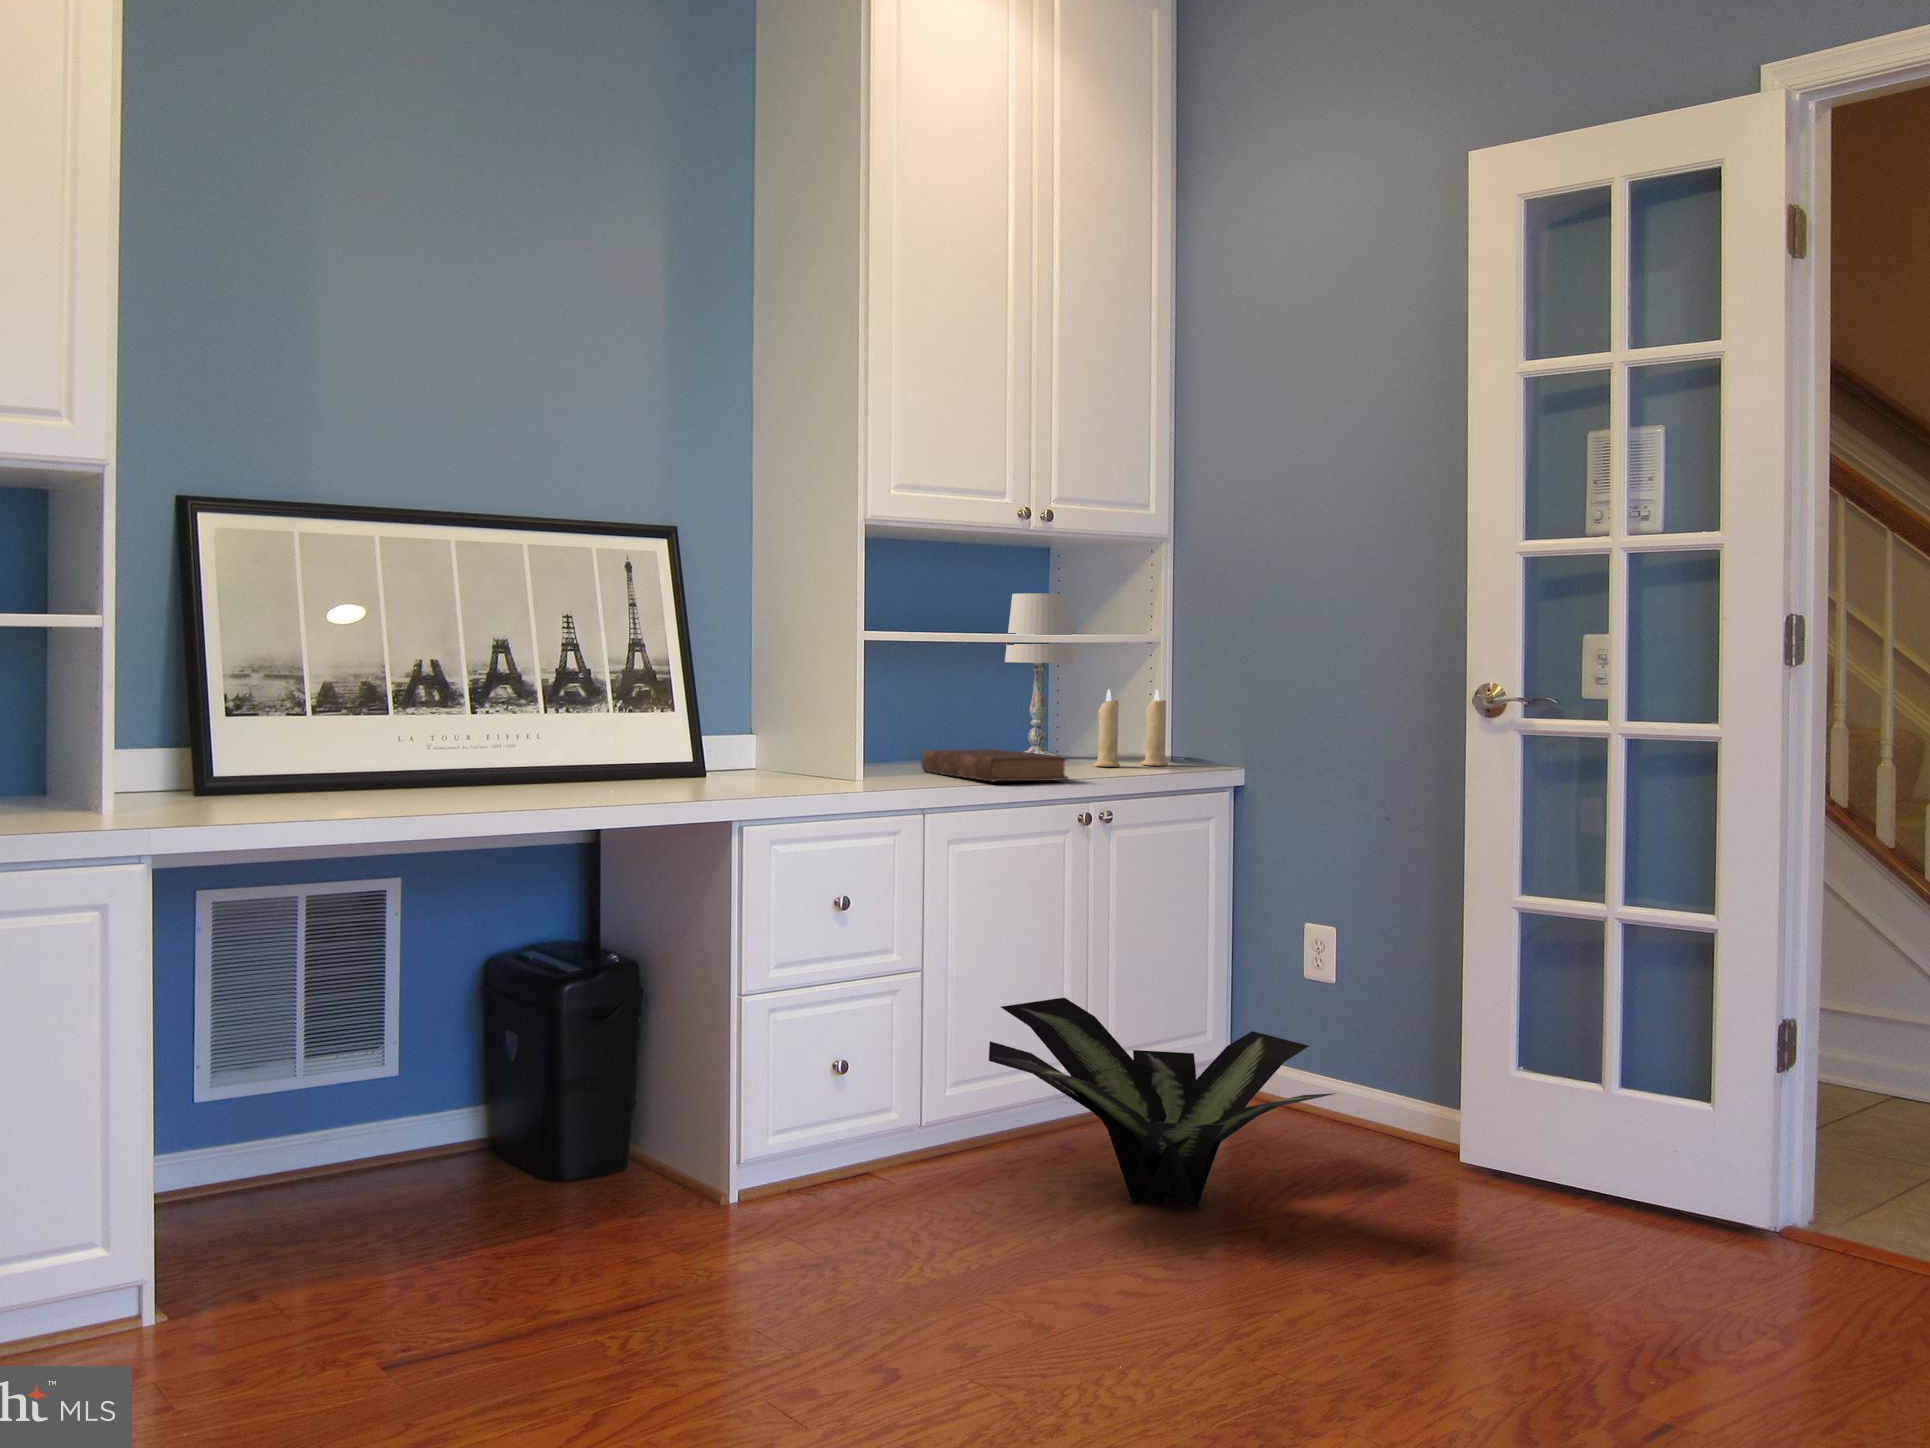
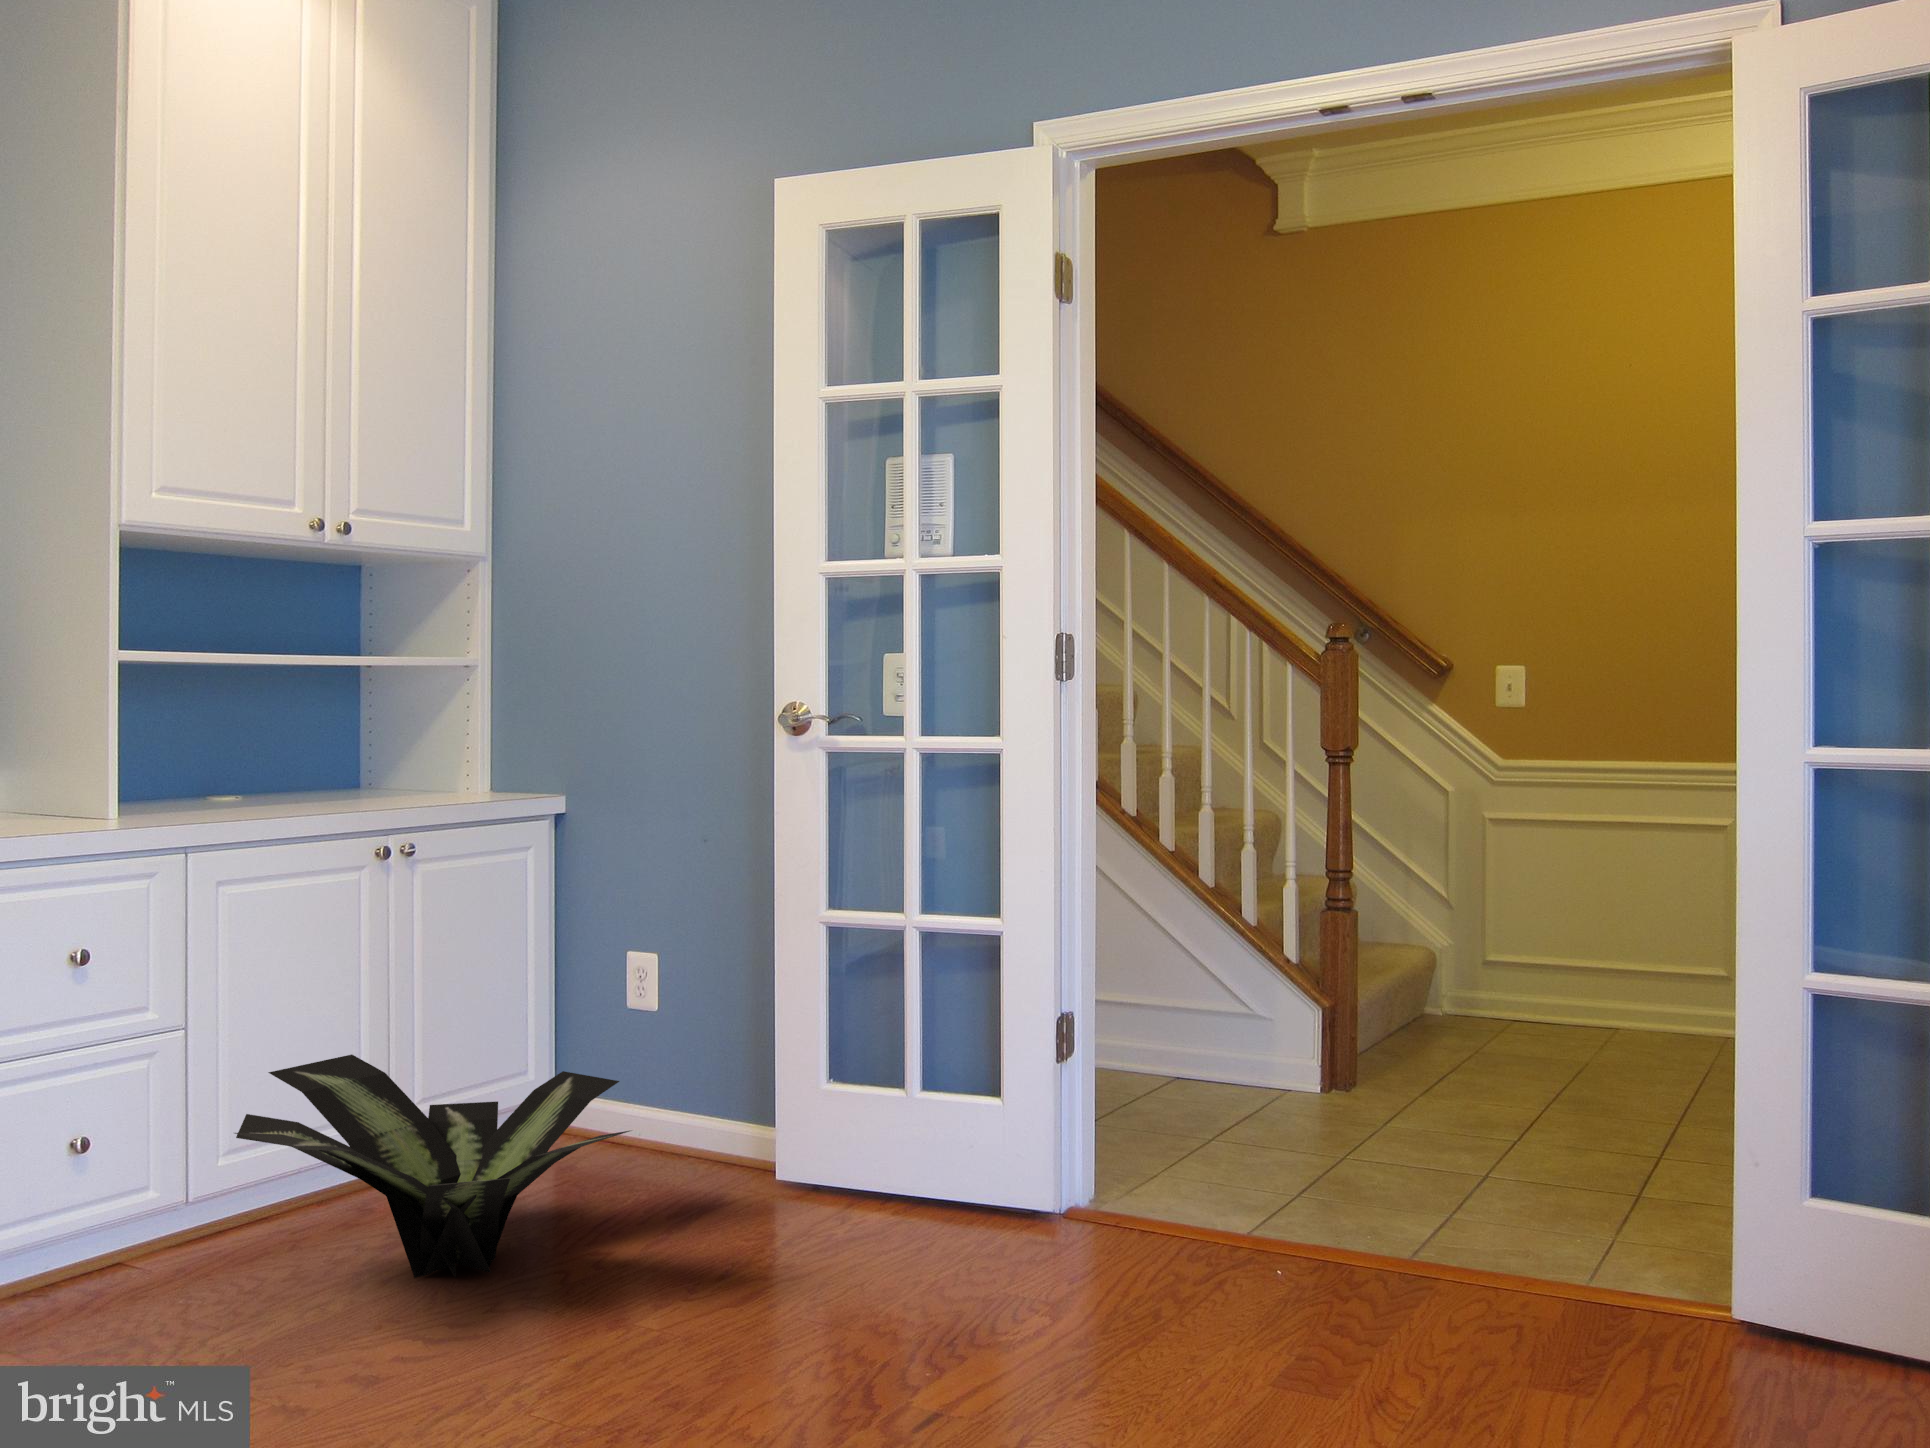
table lamp: present [1005,593,1073,756] -> none [304,610,384,791]
candle: present [1093,689,1168,767] -> none [401,712,489,797]
book: present [921,749,1068,781] -> none [182,782,358,818]

